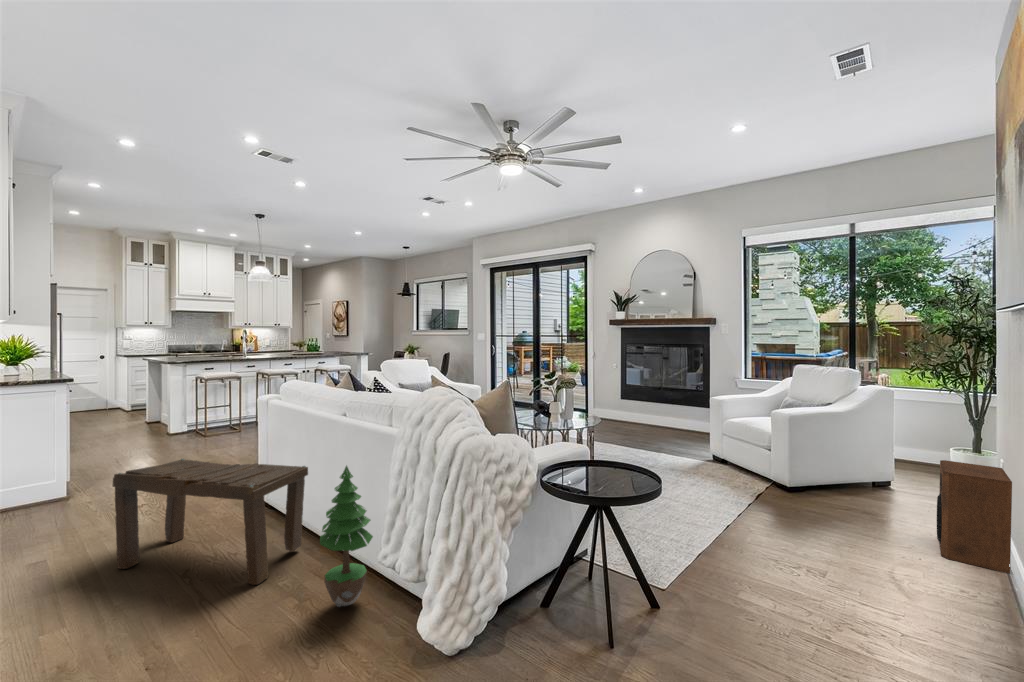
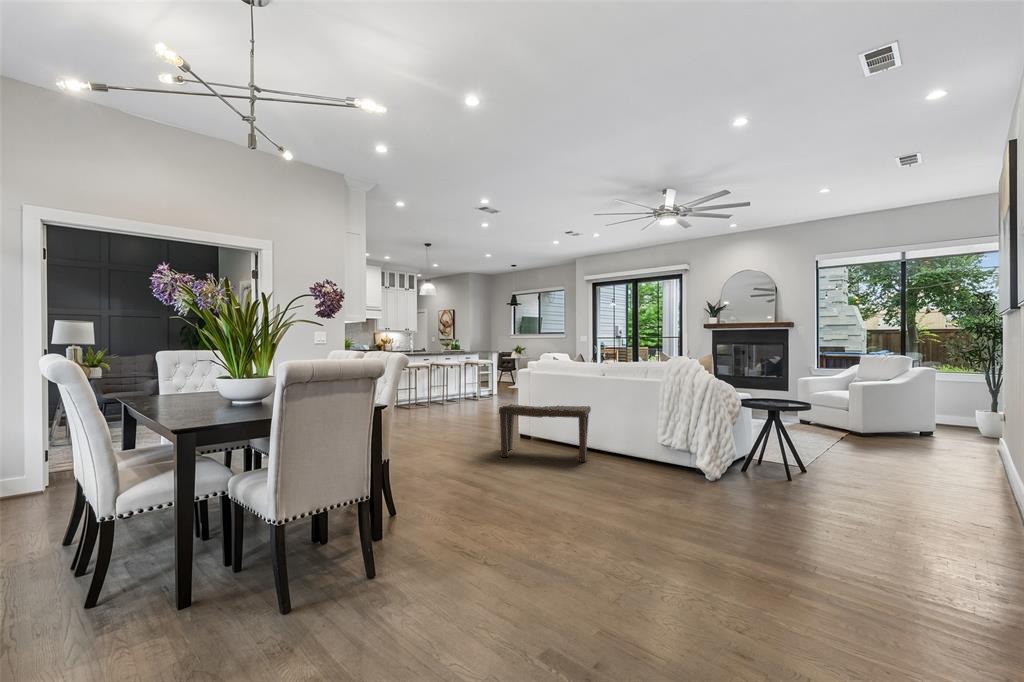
speaker: present [937,460,1012,574] -> none [957,407,998,464]
potted tree: present [320,466,373,607] -> none [629,397,655,468]

